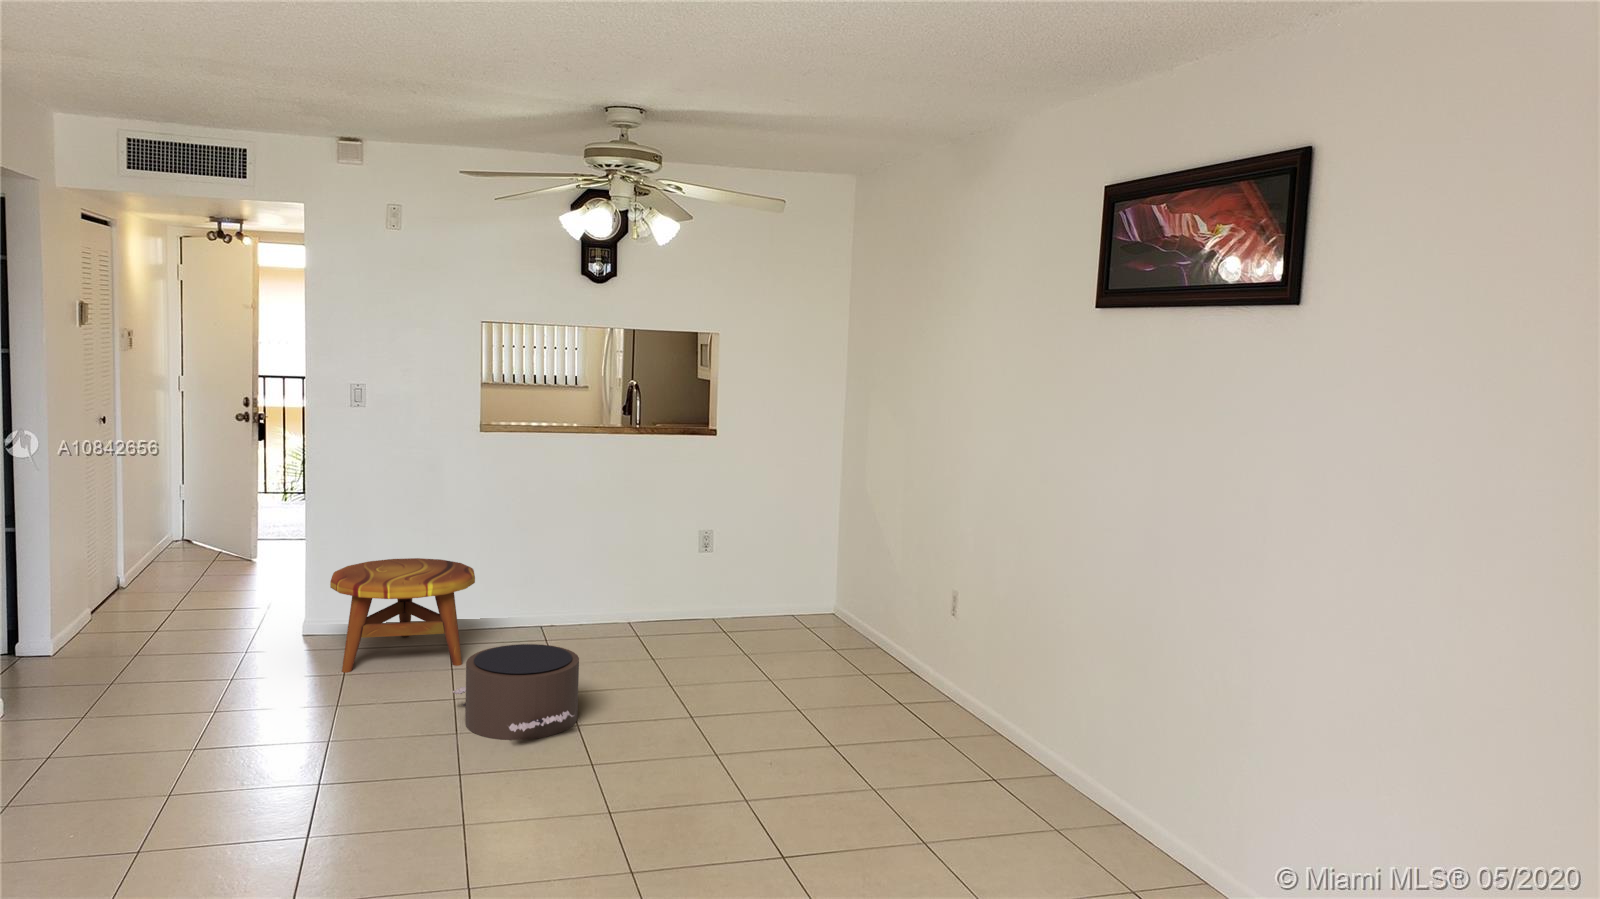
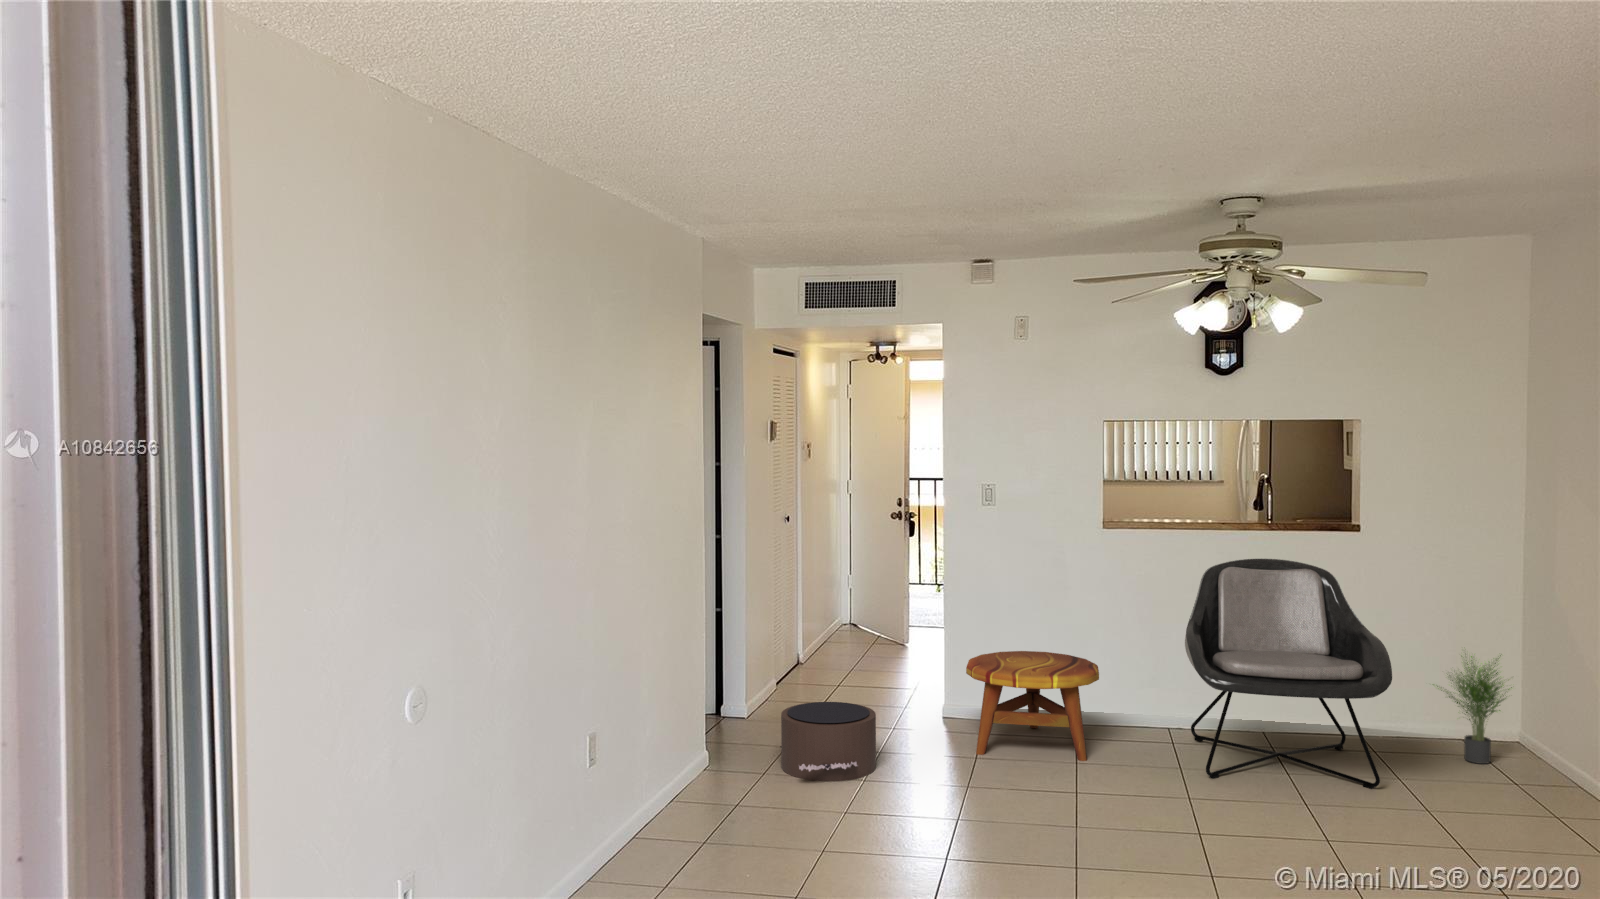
lounge chair: none [559,459,736,668] -> present [1185,559,1392,789]
potted plant: none [757,531,826,627] -> present [1433,655,1512,764]
pouf: present [452,644,579,740] -> present [780,702,876,781]

